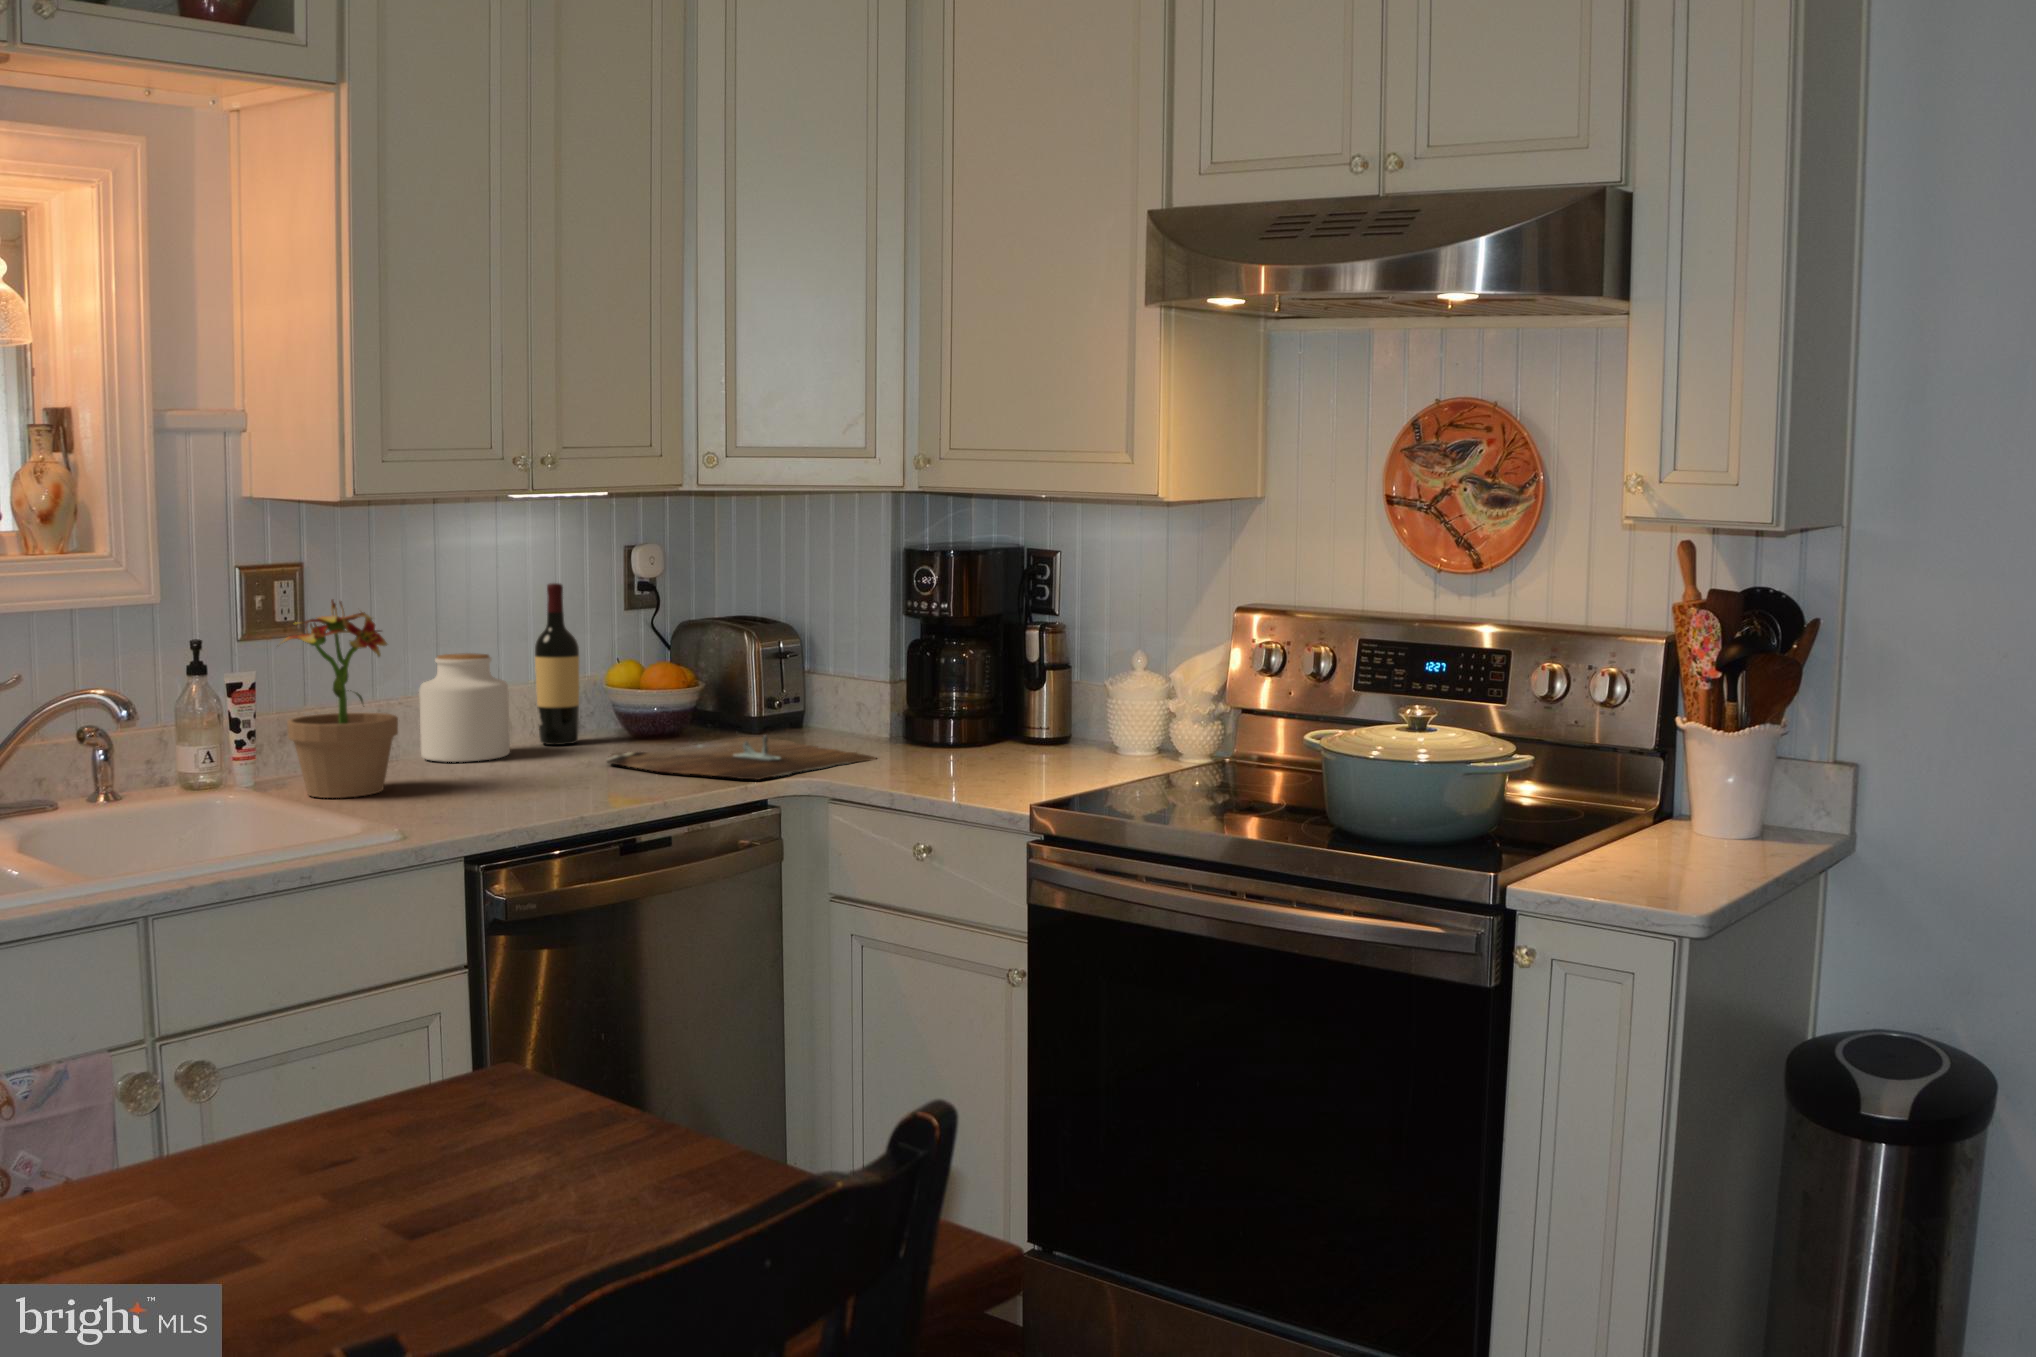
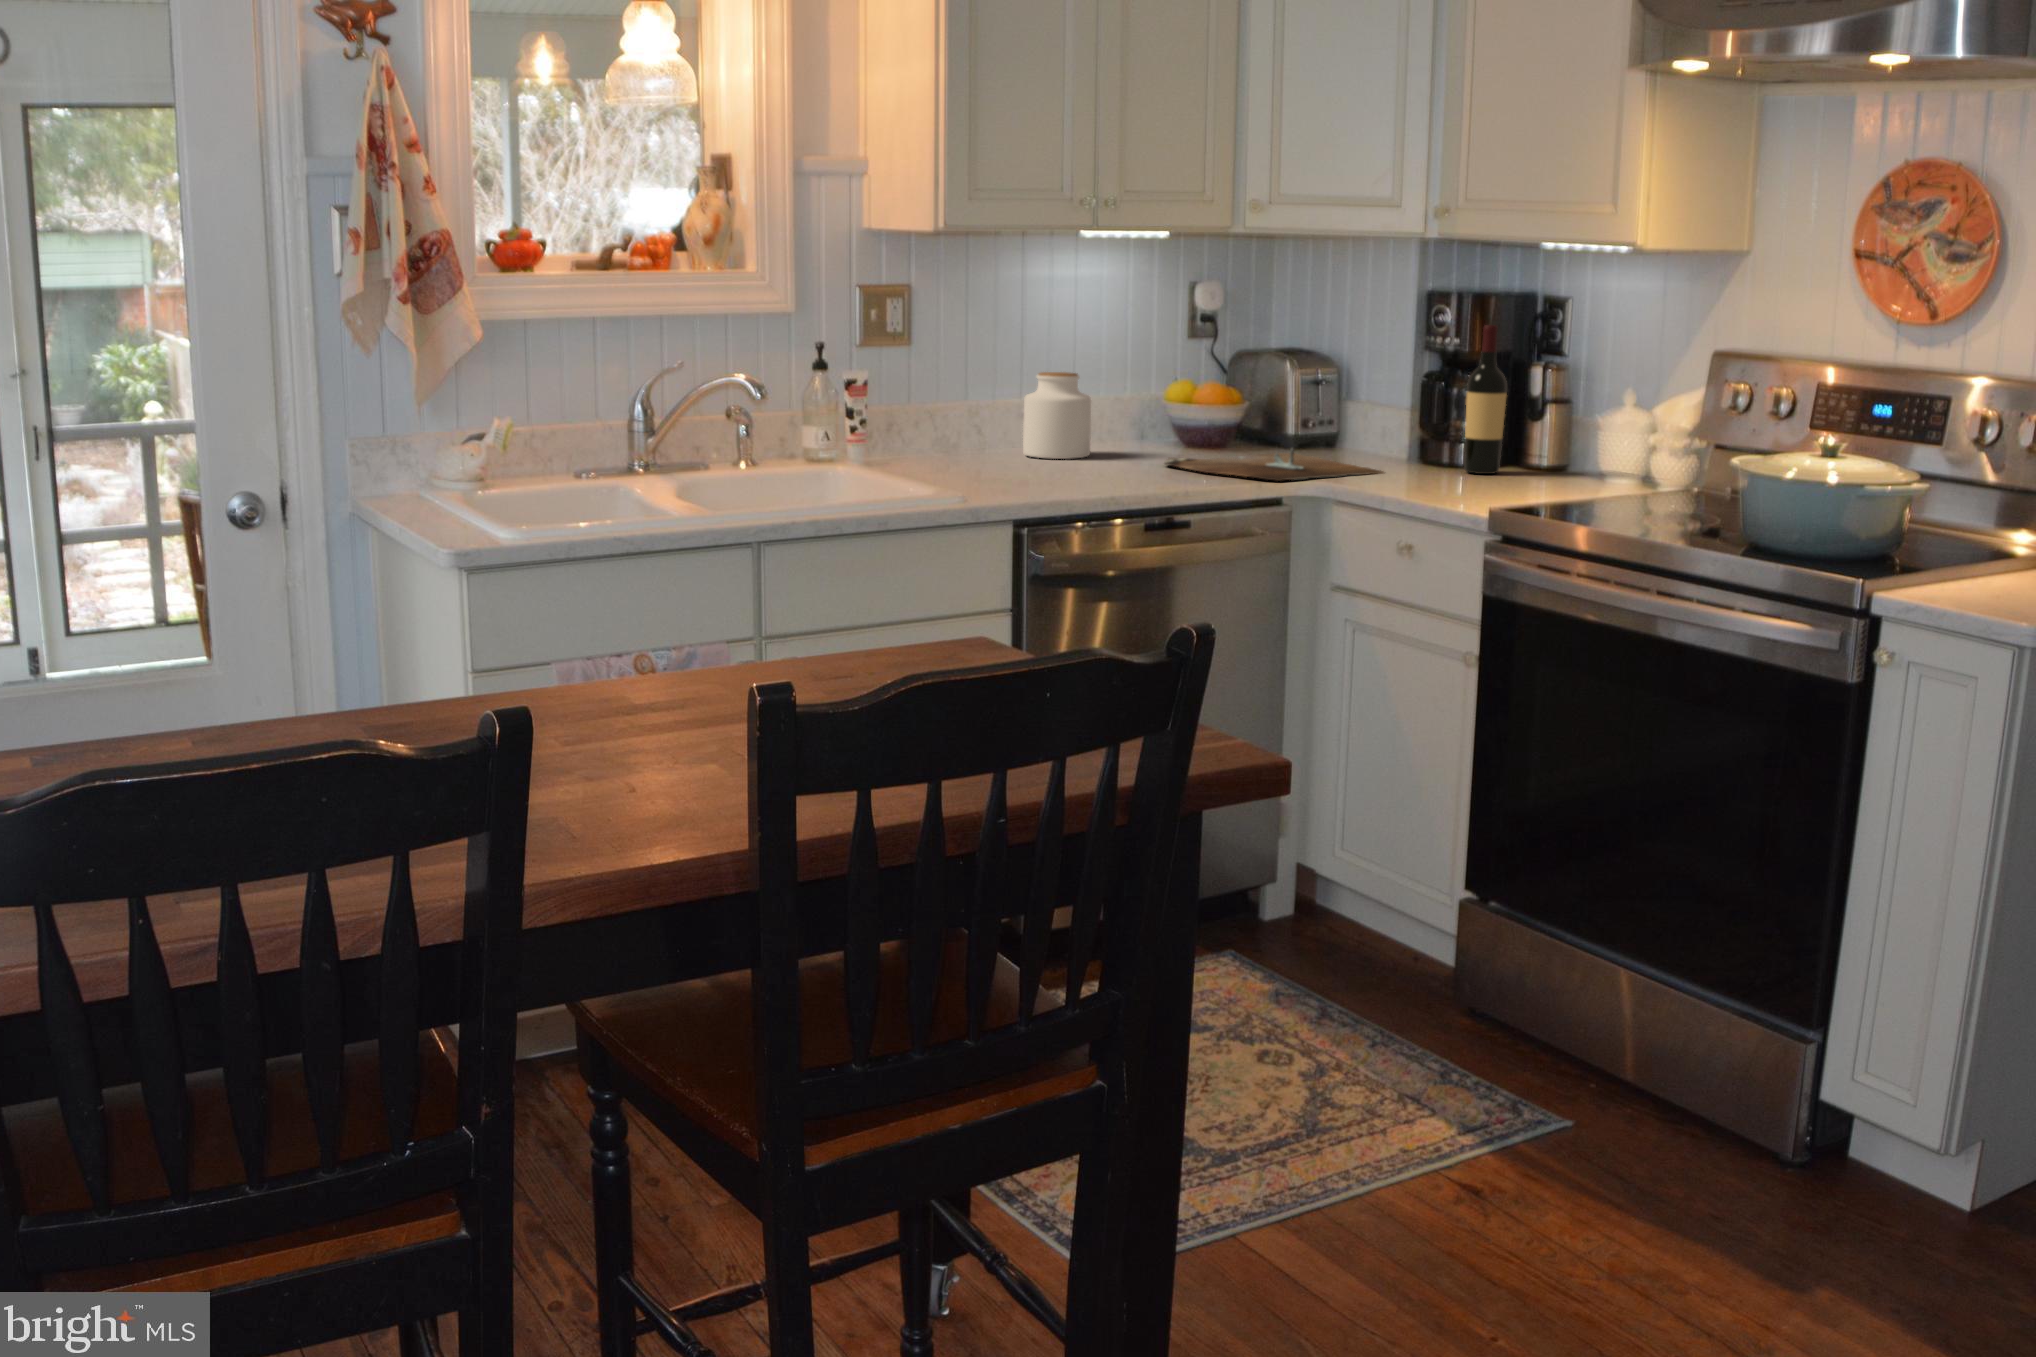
wine bottle: present [535,583,579,745] -> present [1464,325,1507,474]
potted plant: present [281,600,398,798] -> none [928,325,1010,476]

